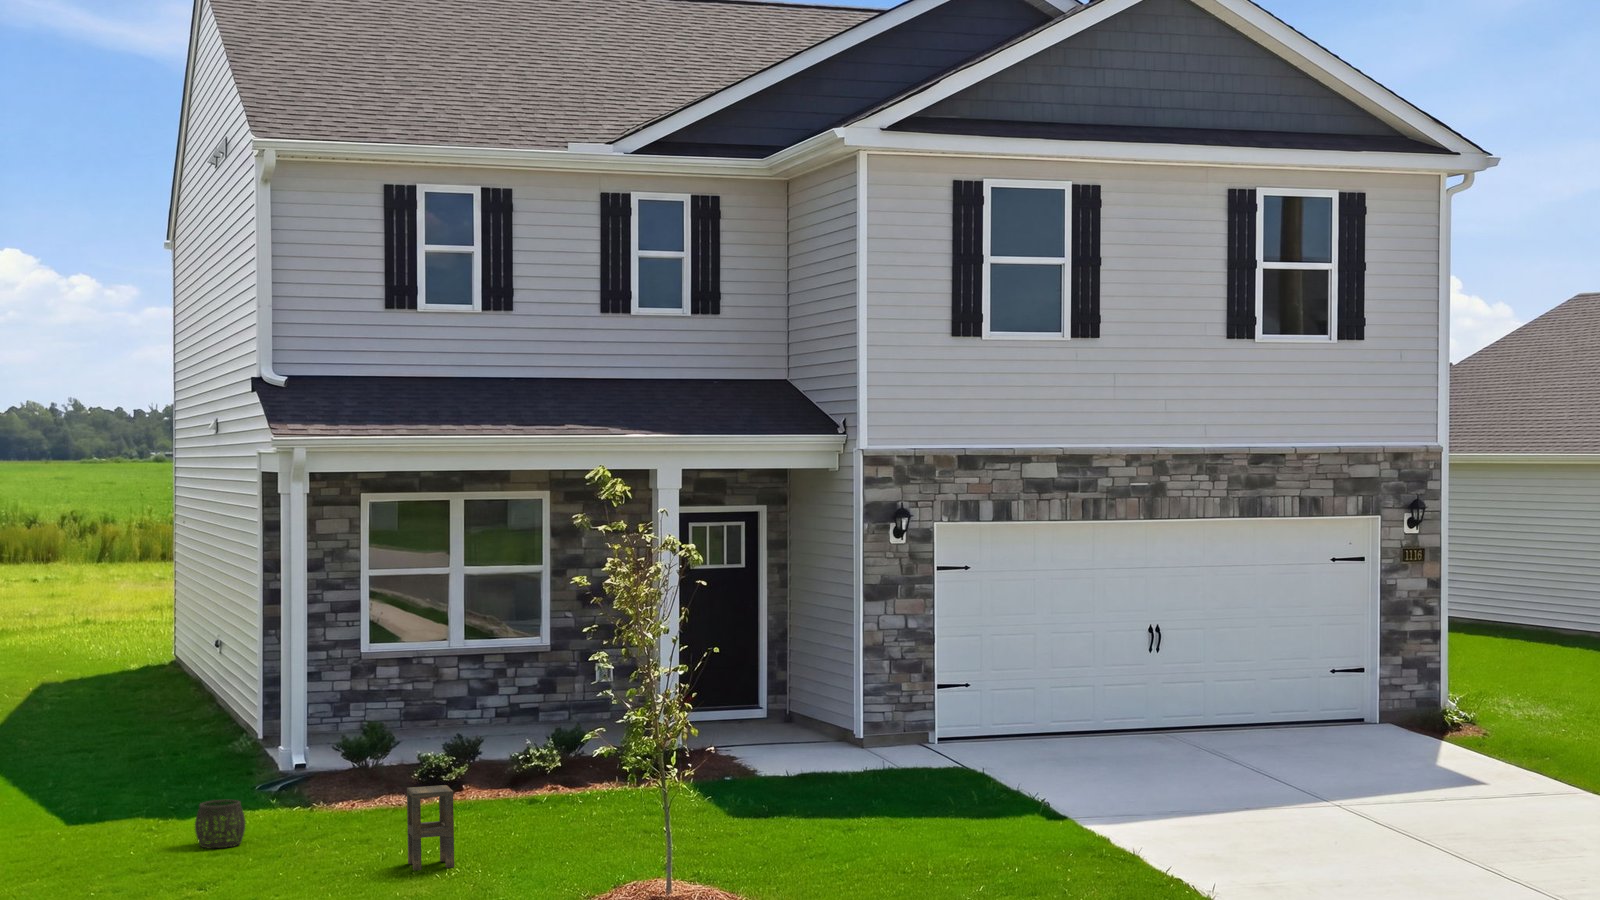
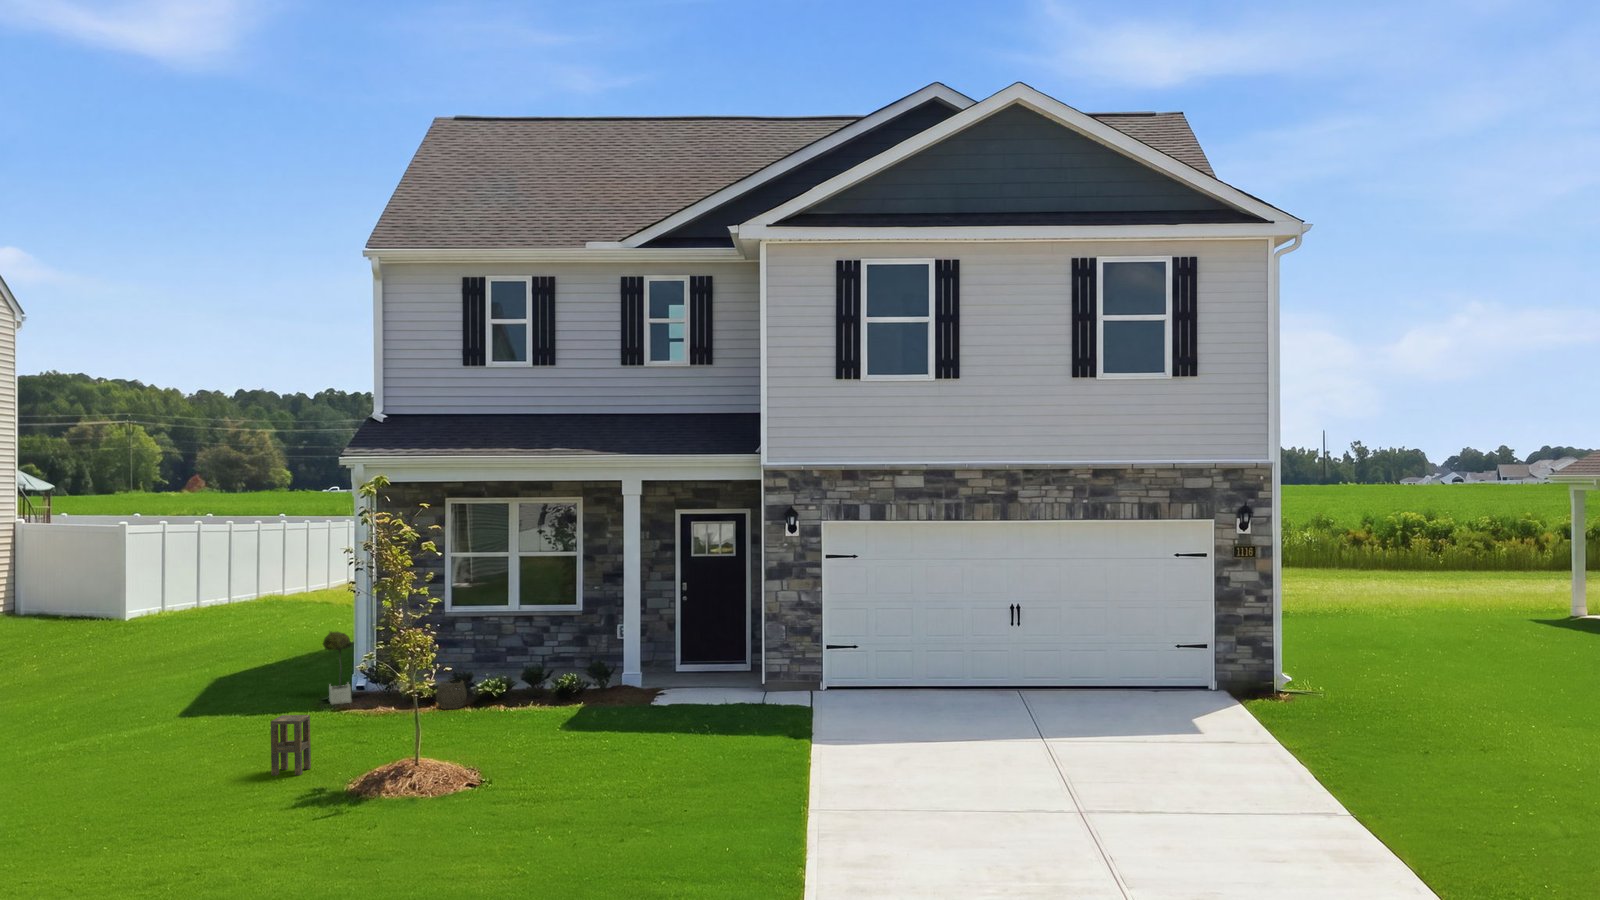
potted tree: none [240,694,286,802] -> present [323,631,353,704]
woven basket: present [195,800,245,849] -> present [436,680,467,709]

